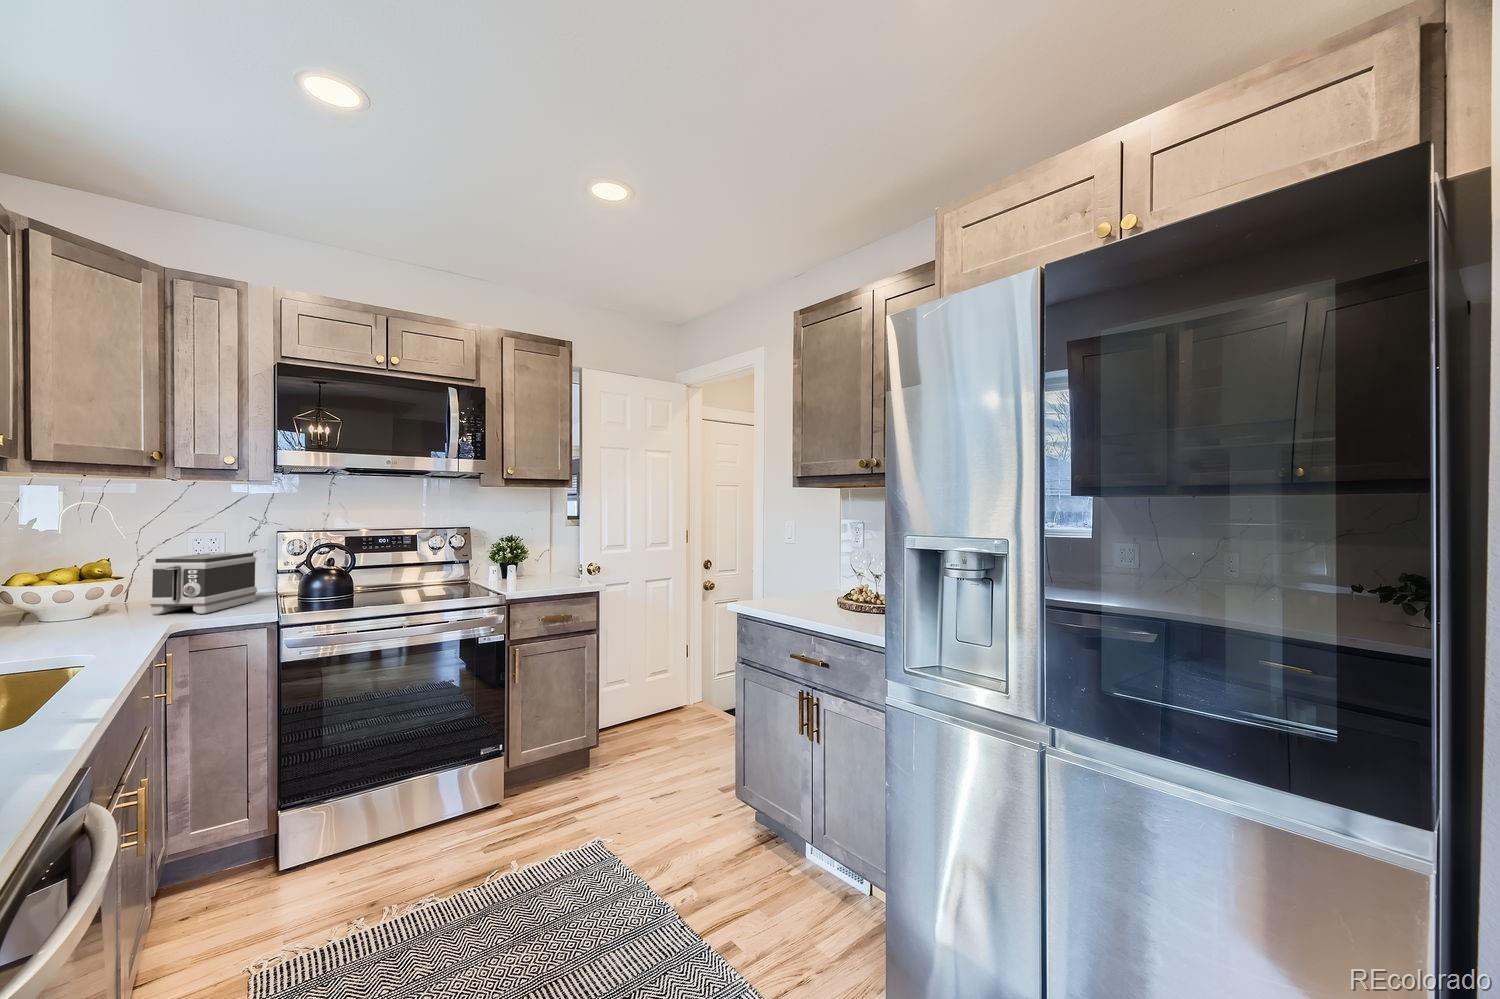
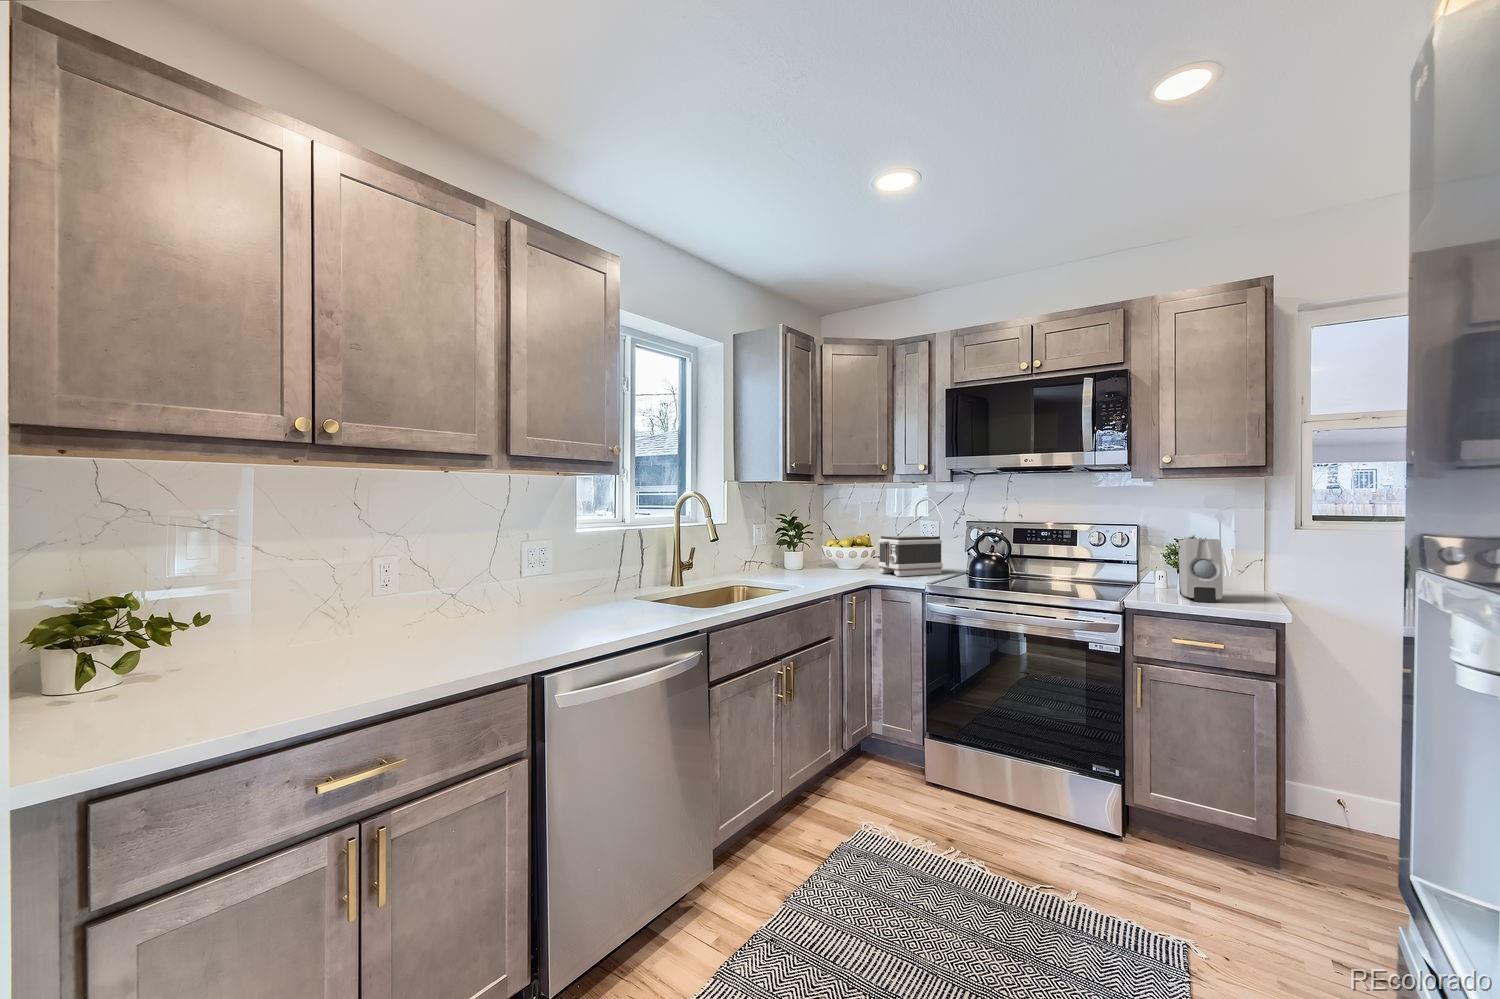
soap dispenser: none [523,540,560,589] -> present [1178,539,1223,602]

